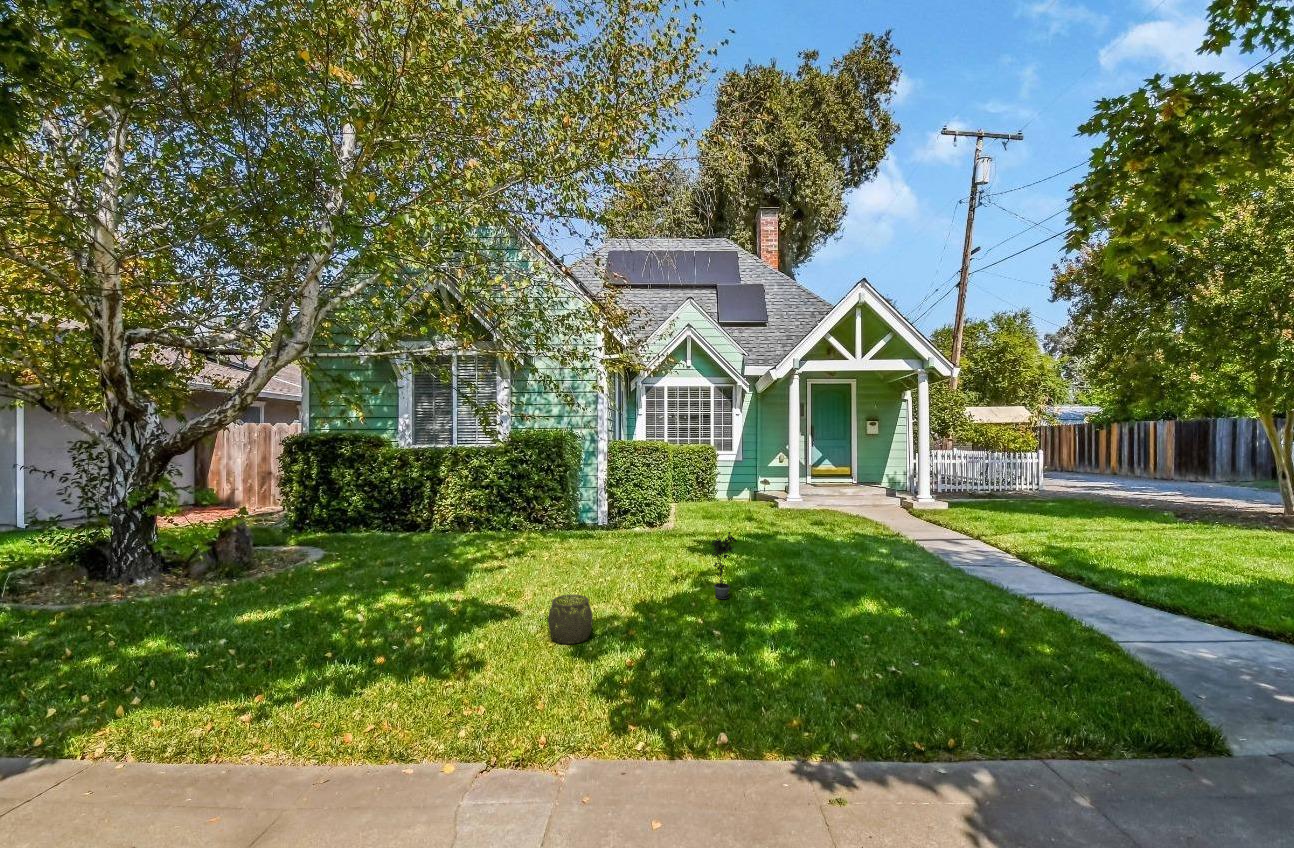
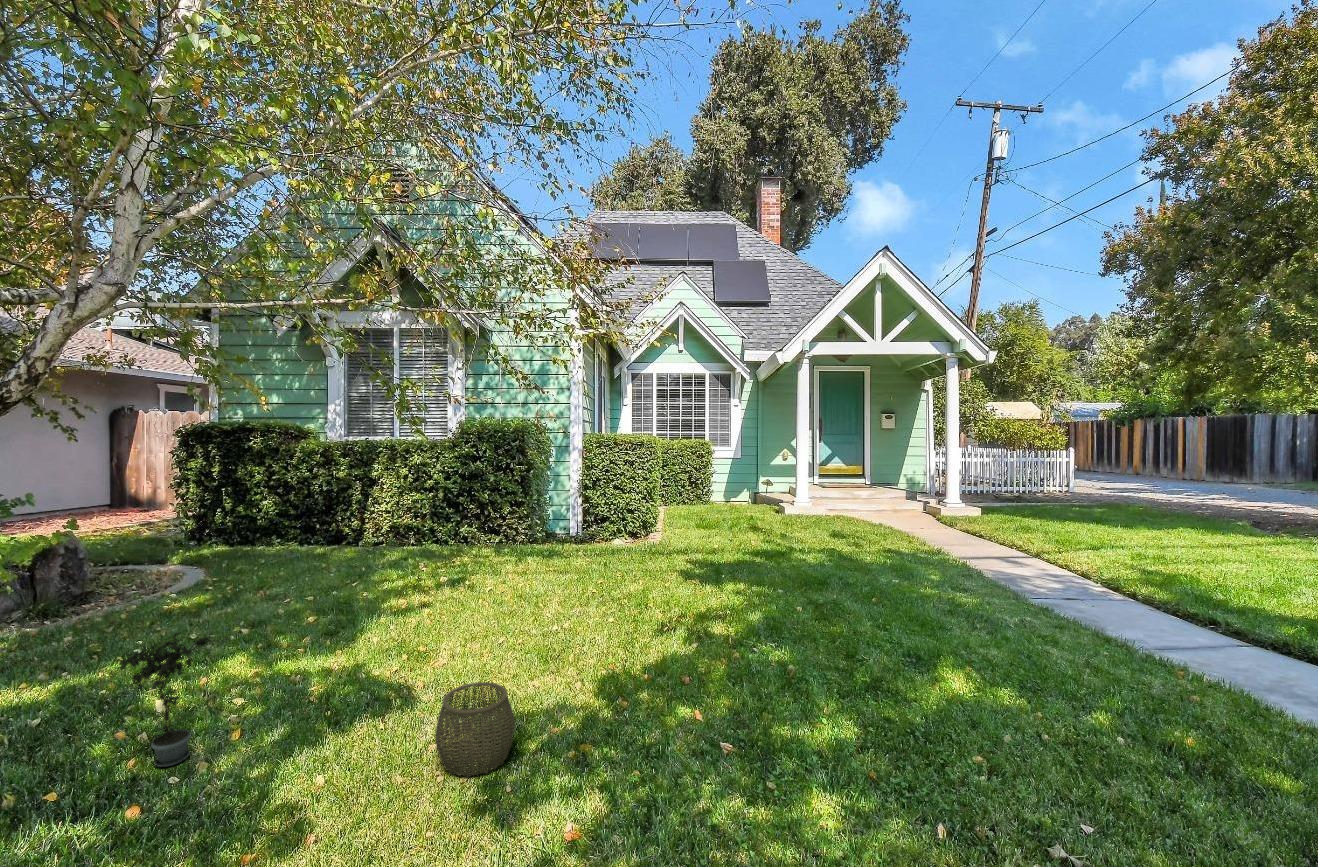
potted plant: present [709,532,737,599] -> present [110,632,211,767]

